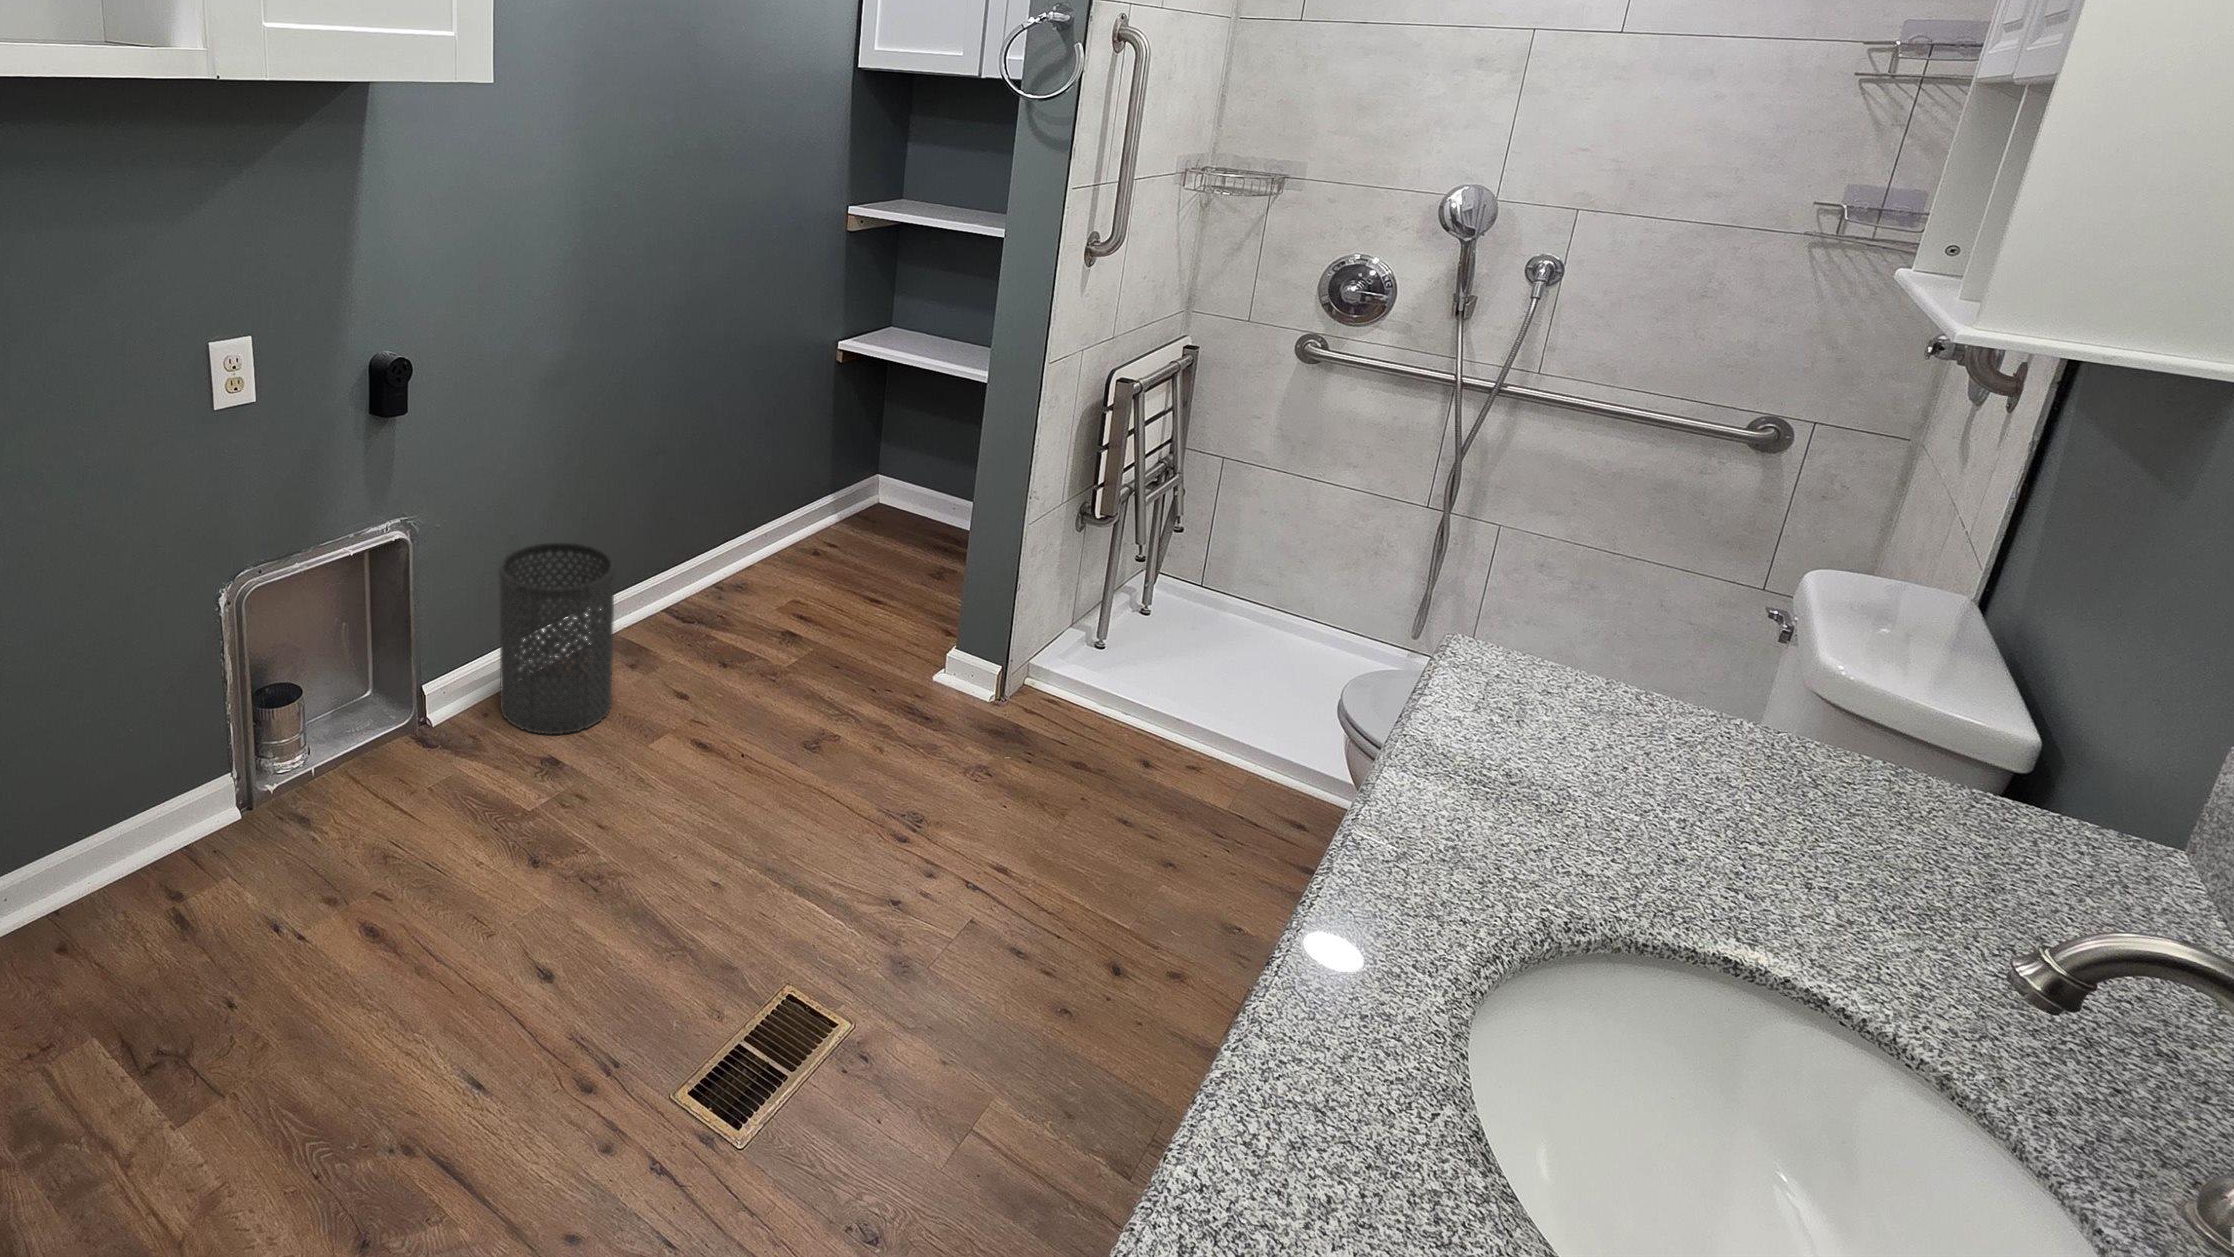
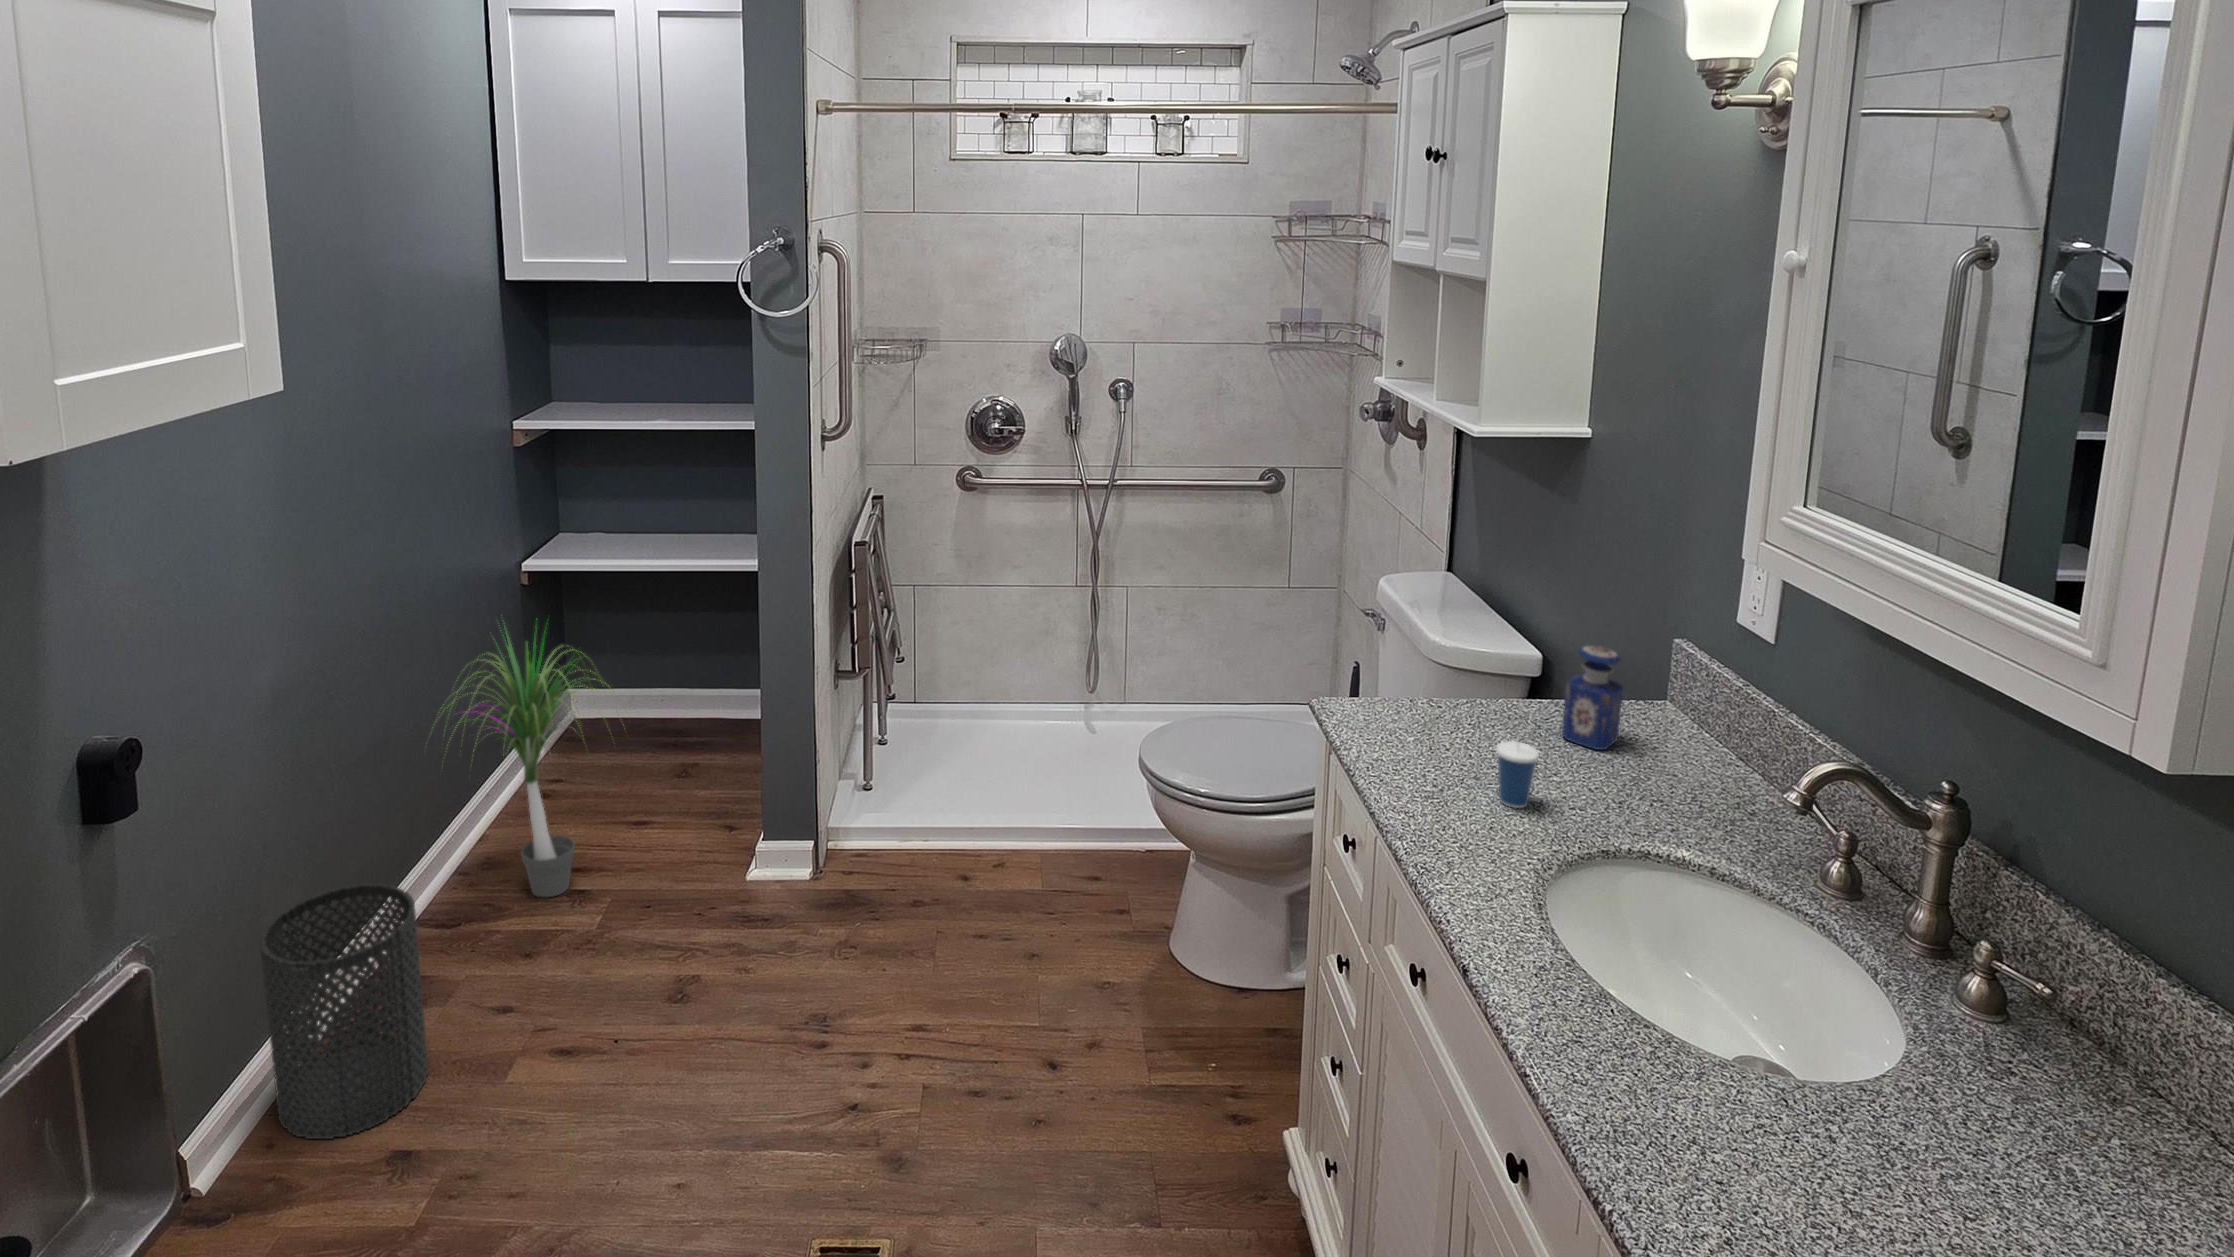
potted plant: none [690,363,865,631] -> present [430,626,612,897]
perfume bottle: none [1890,697,2051,874] -> present [1562,646,1623,750]
cup: none [1646,753,1735,874] -> present [1496,741,1539,808]

